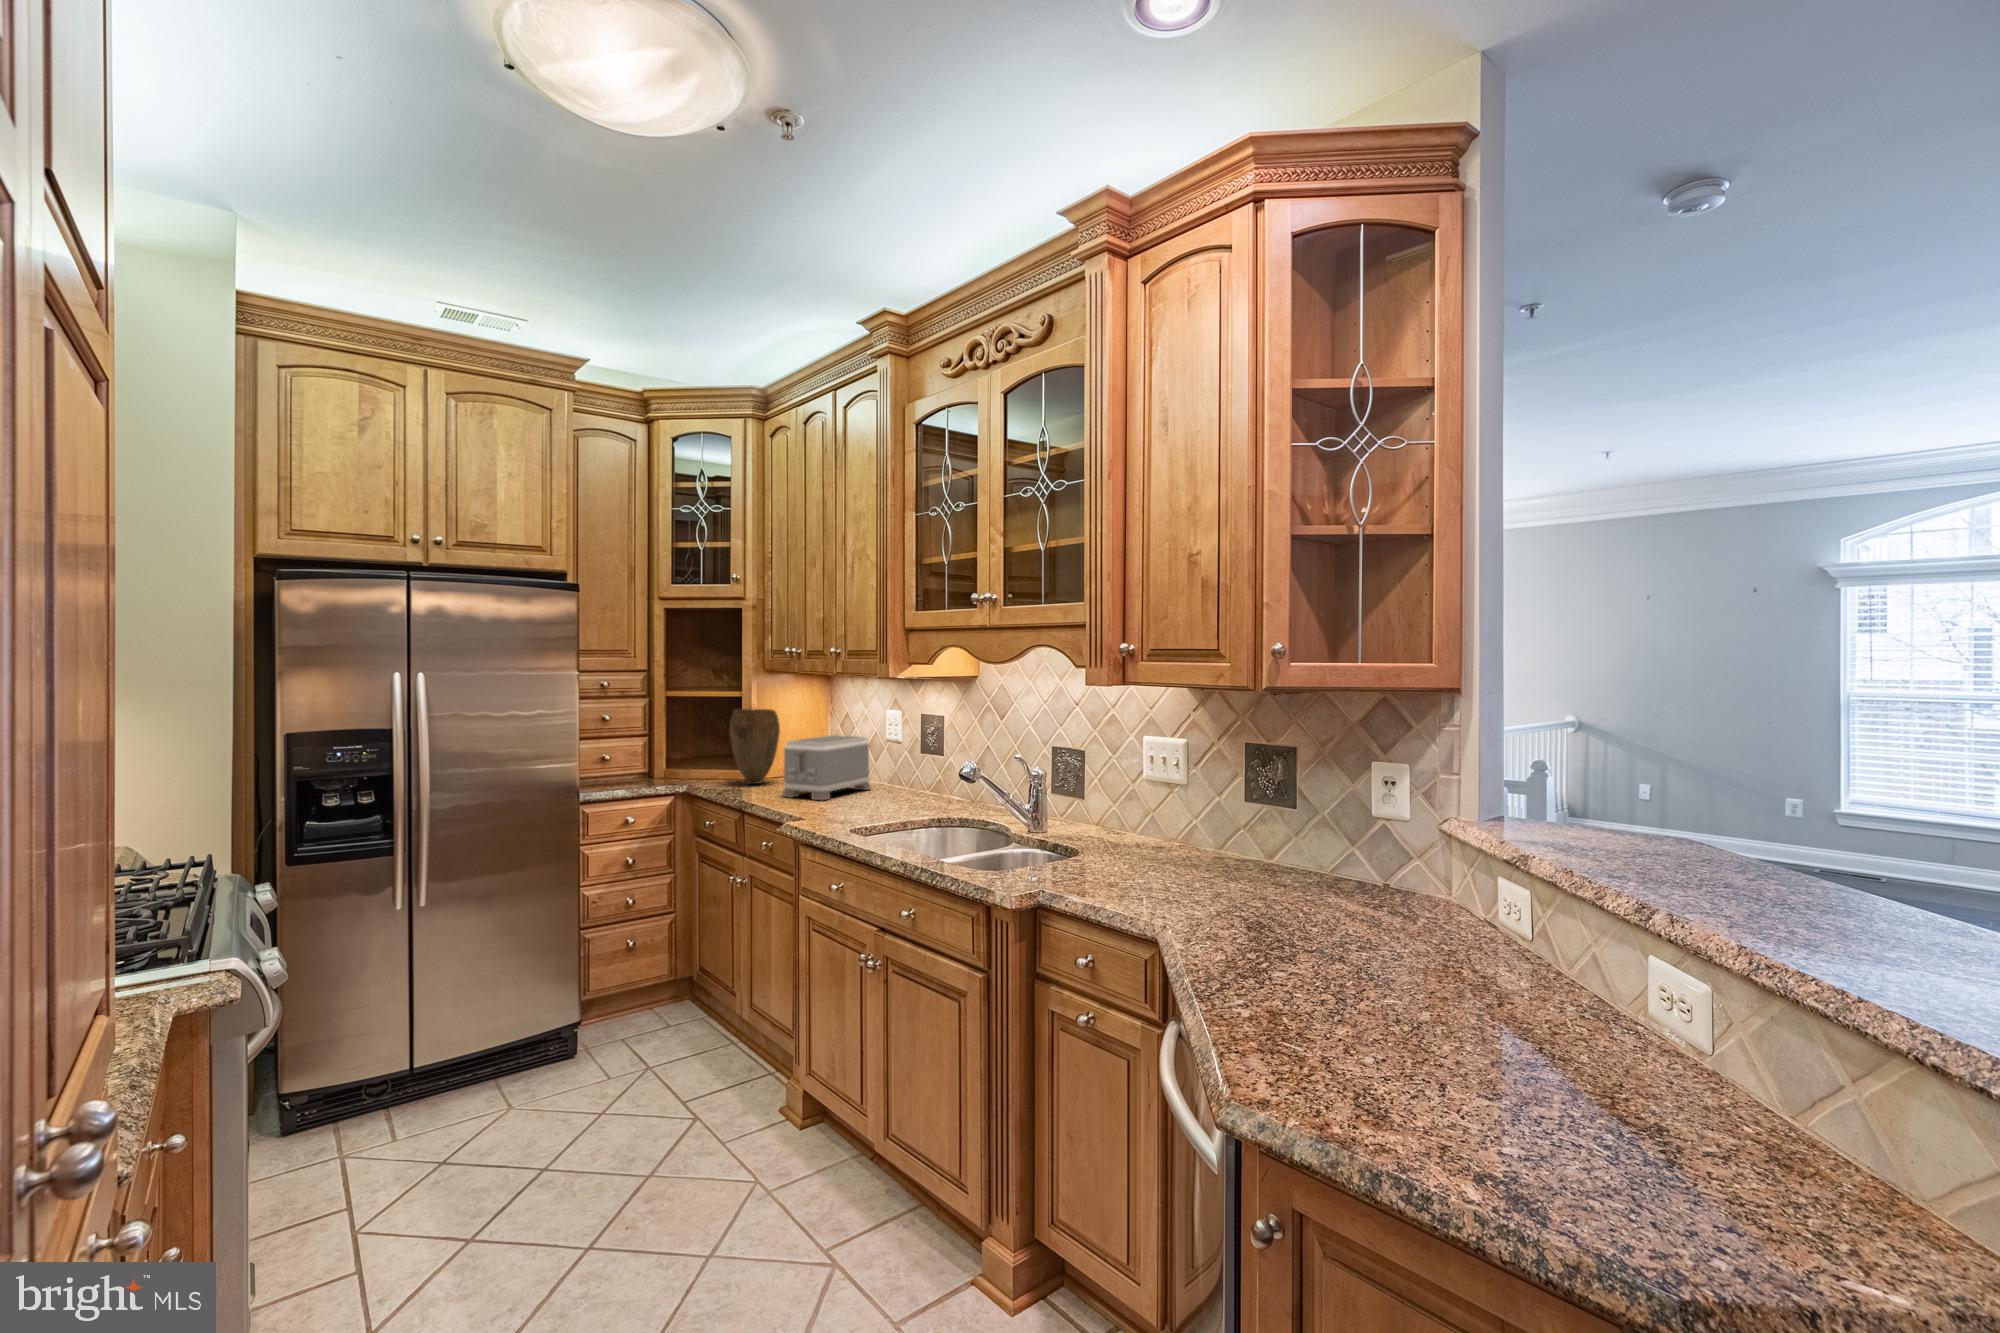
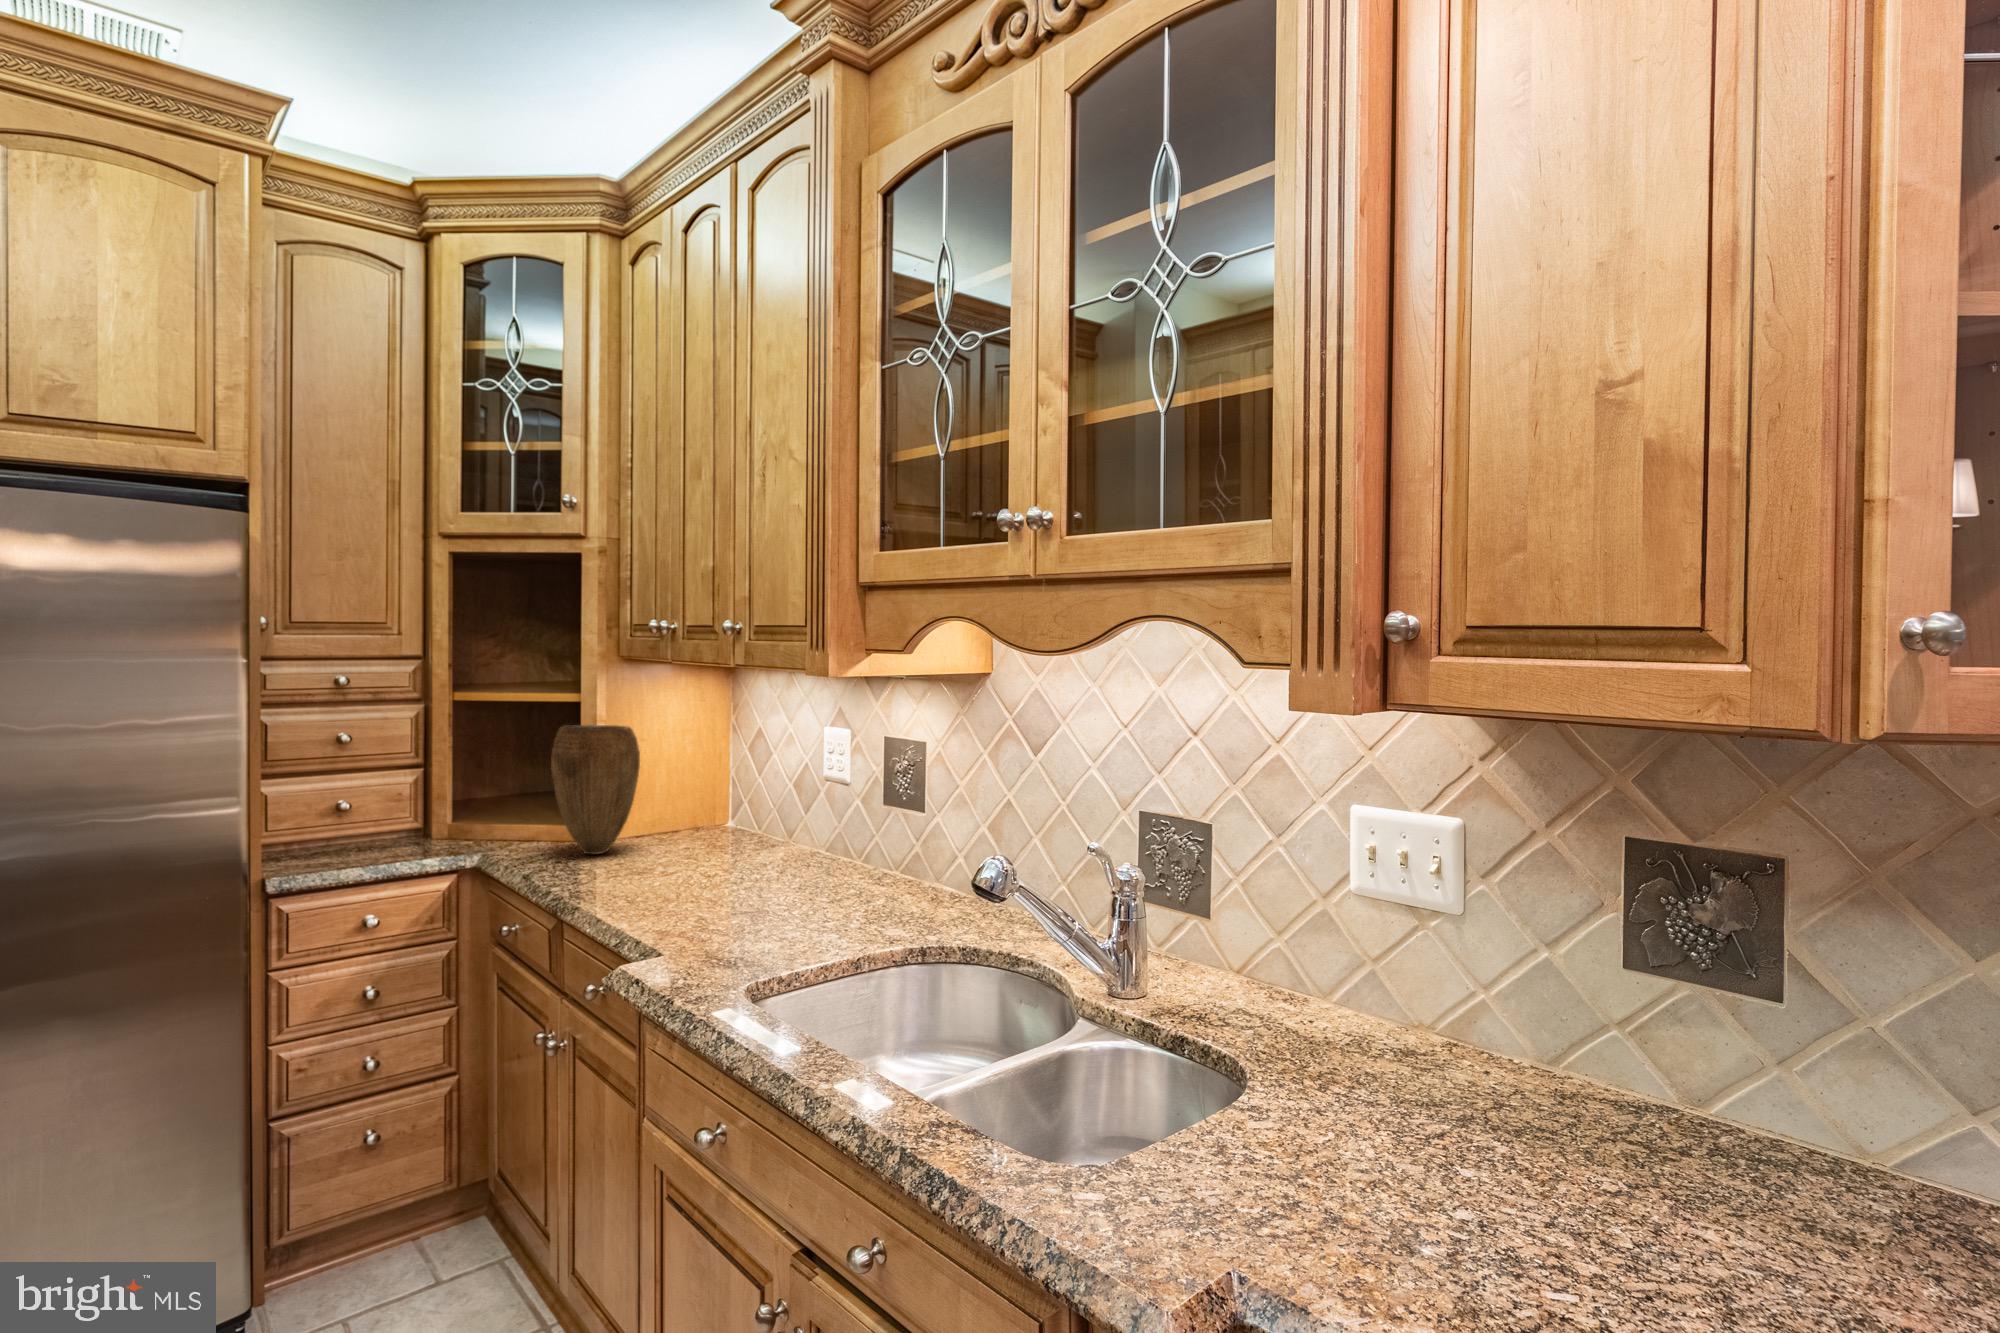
toaster: present [782,735,871,800] -> none [631,772,796,896]

